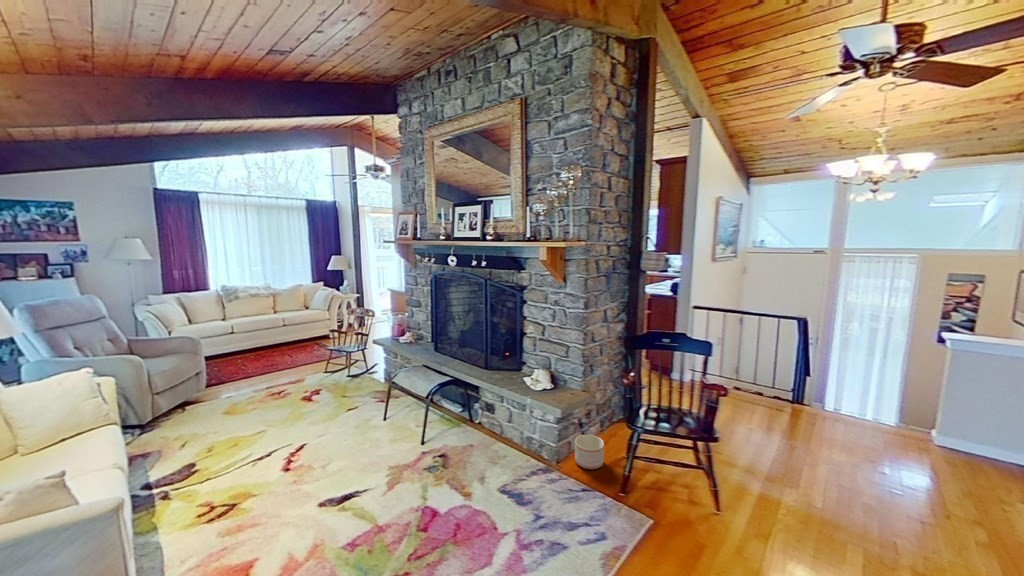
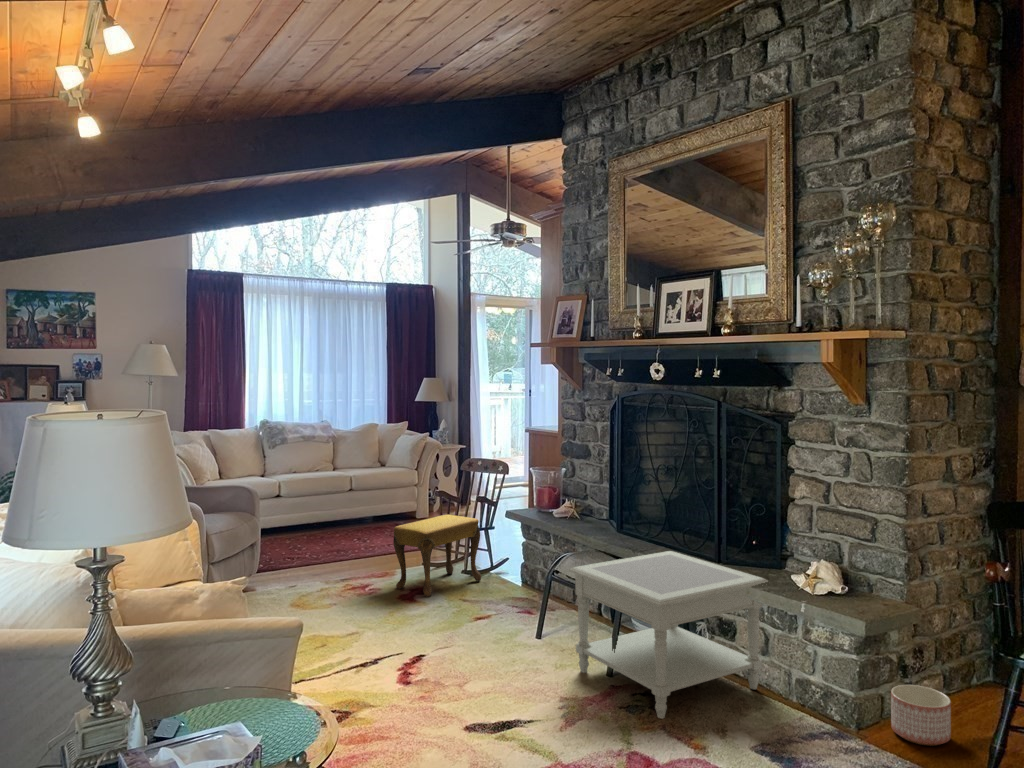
footstool: none [297,343,359,397] -> present [393,514,481,597]
side table: none [397,365,513,474] -> present [569,551,768,718]

